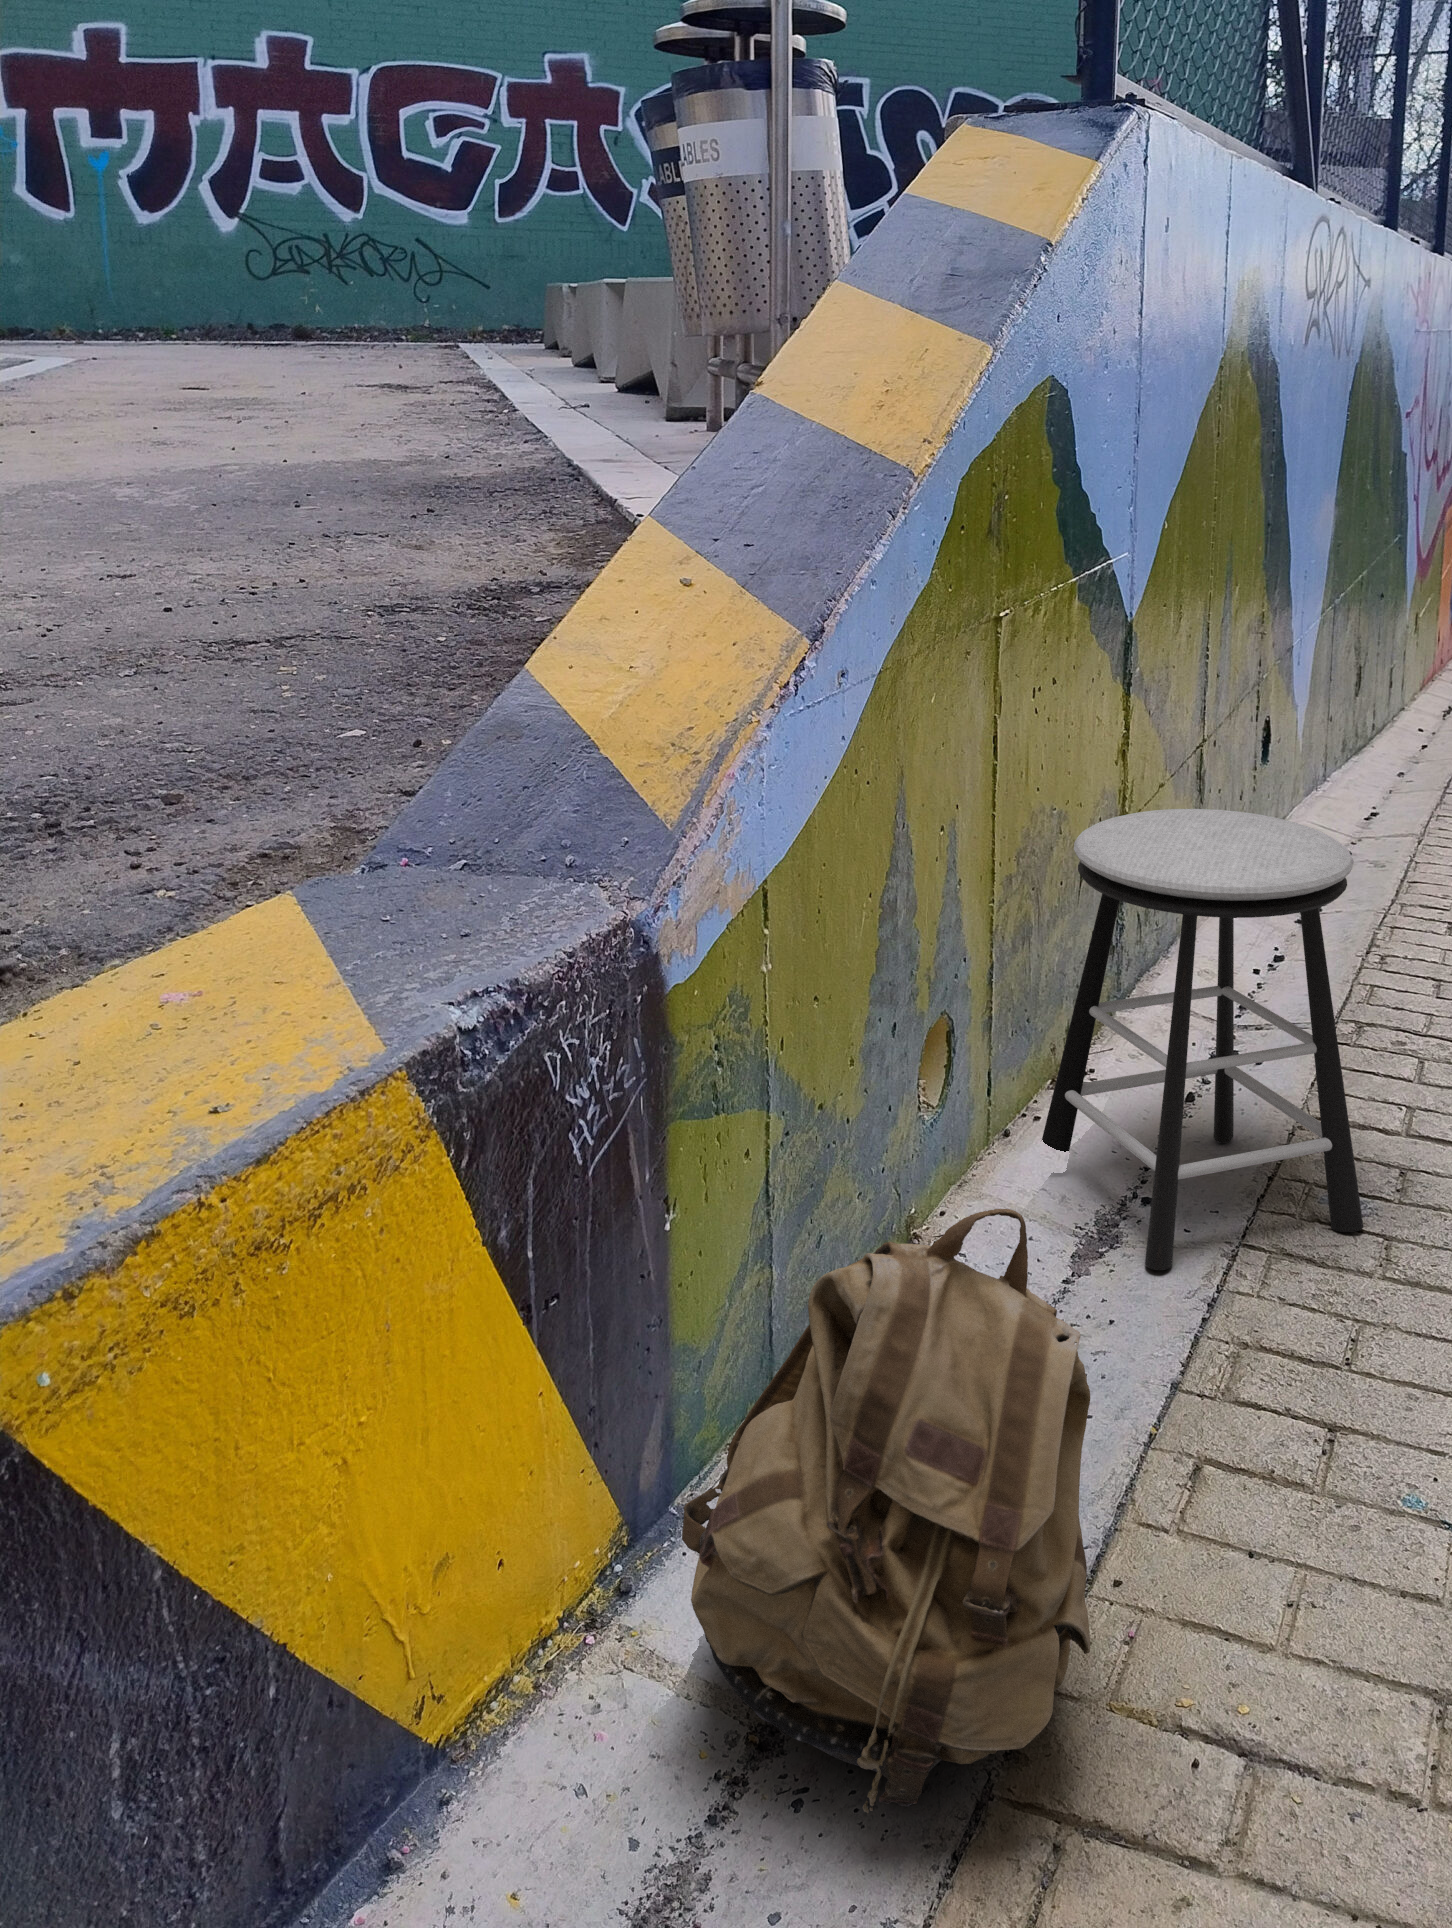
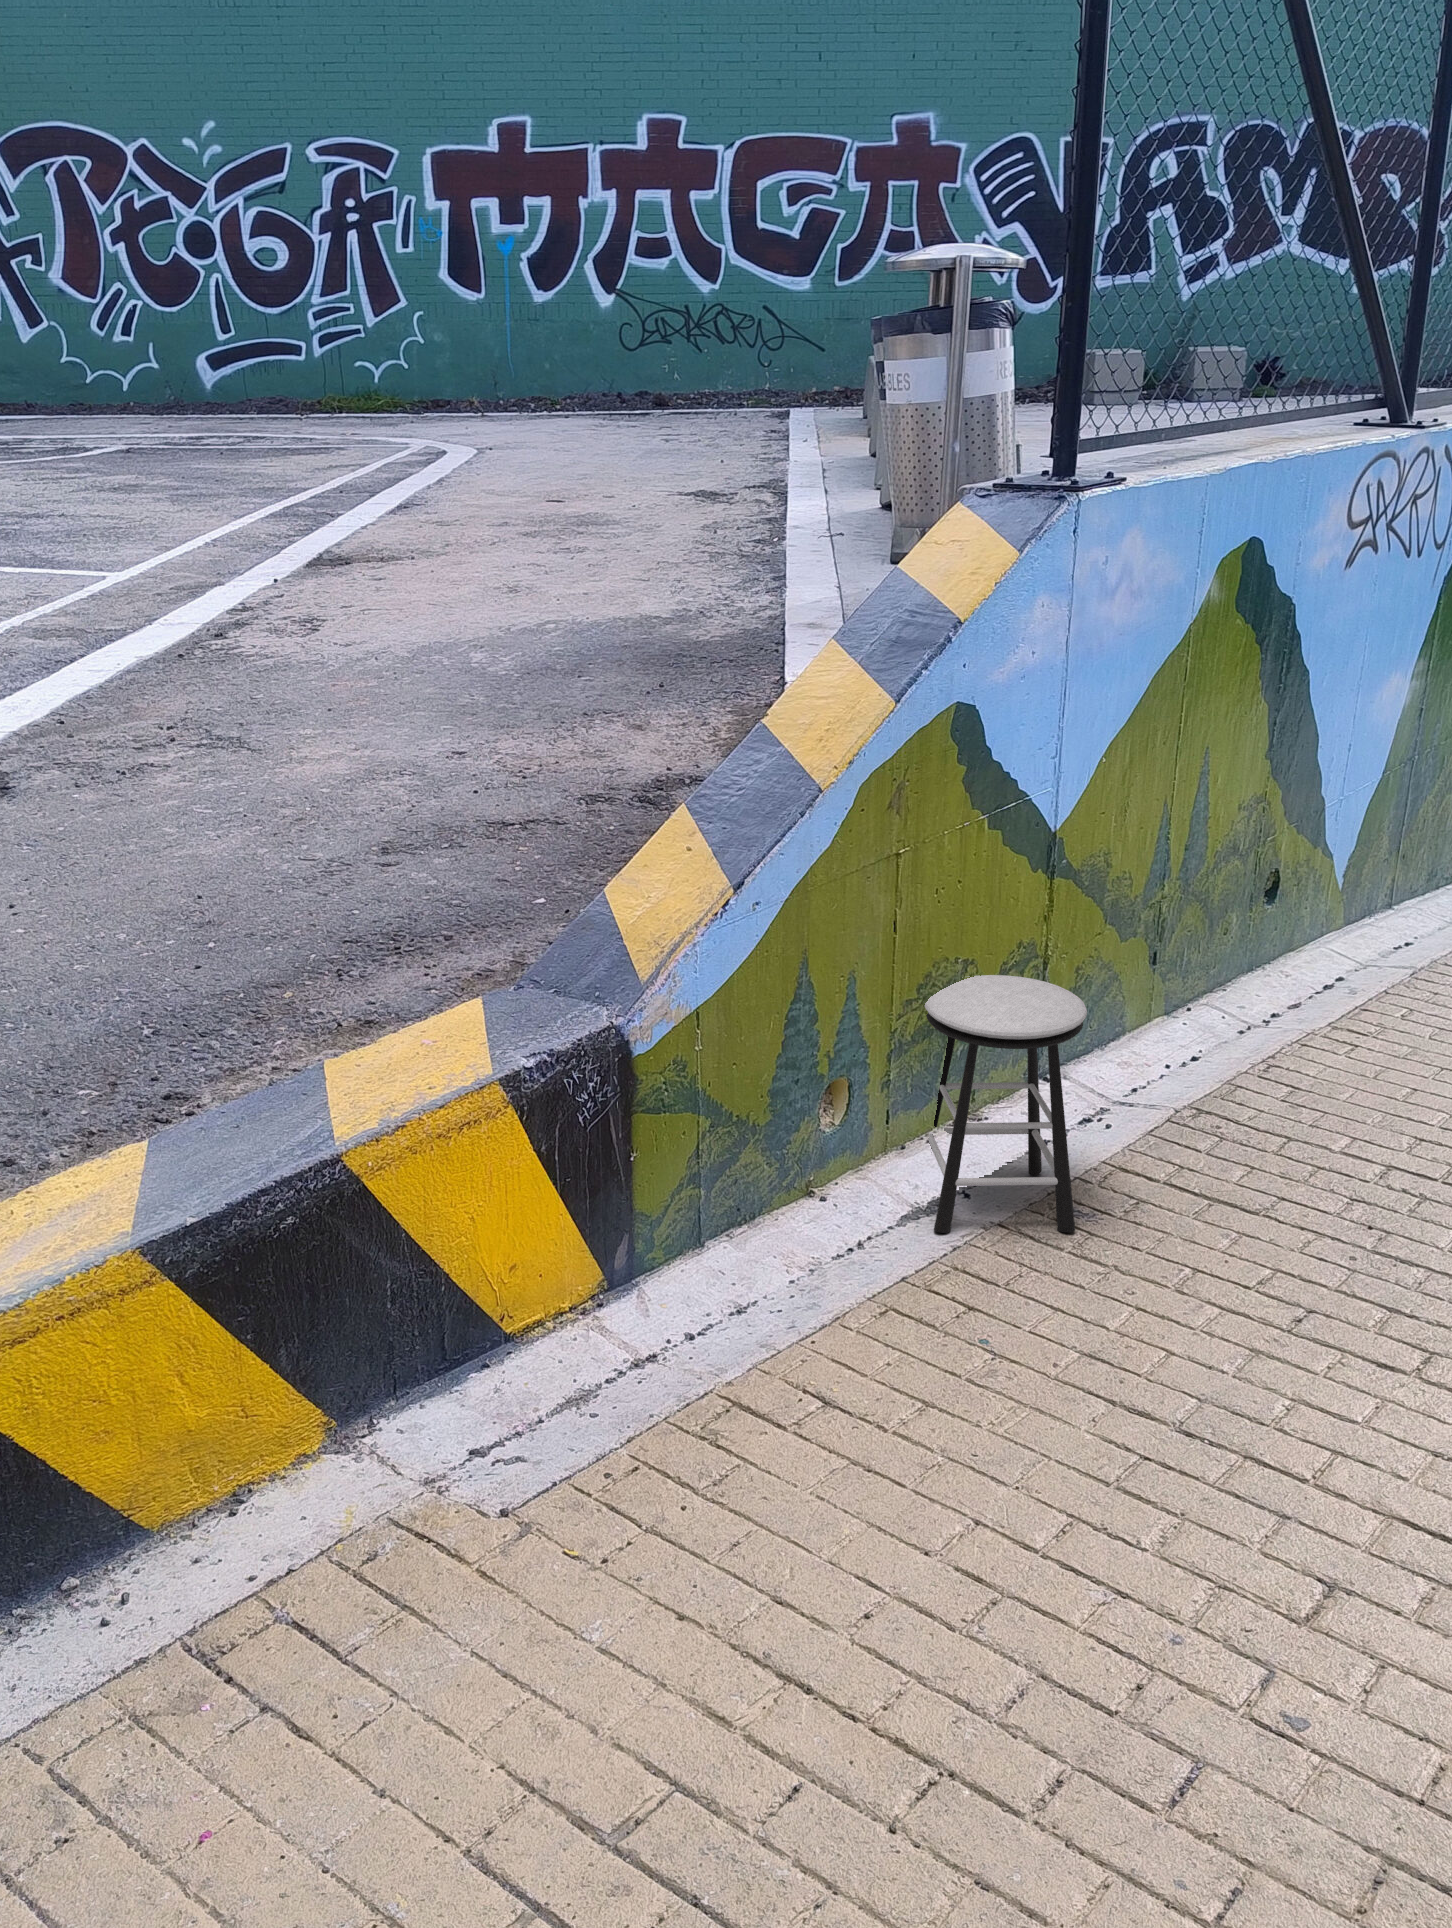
backpack: present [682,1209,1090,1814] -> none [616,1167,786,1393]

